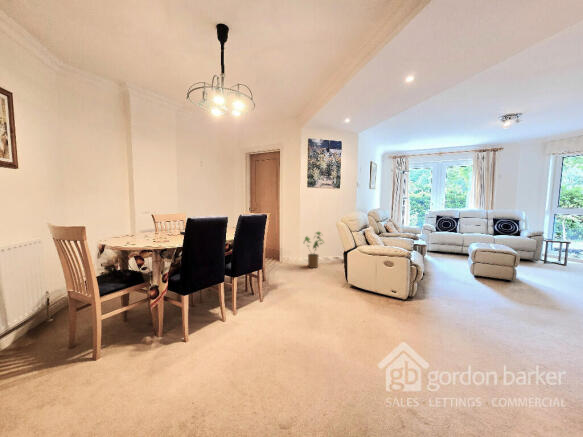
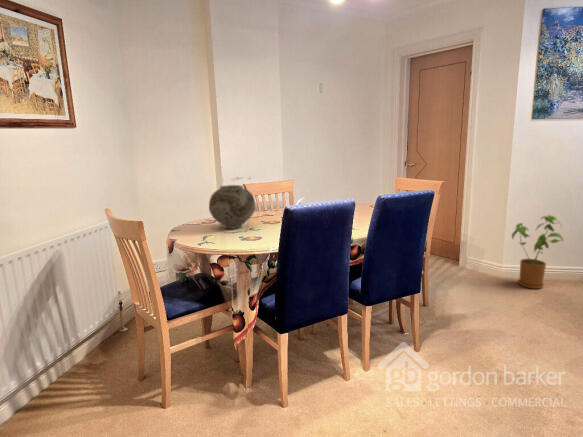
vase: none [129,212,163,239] -> present [209,185,255,229]

